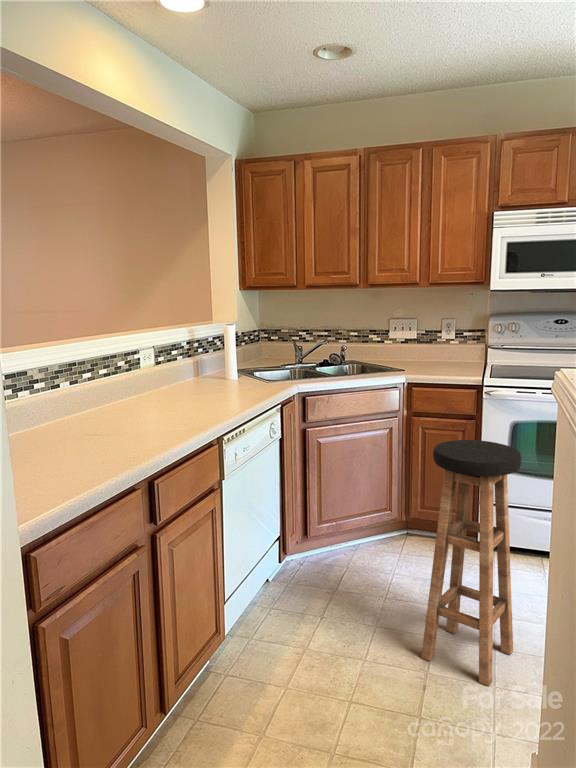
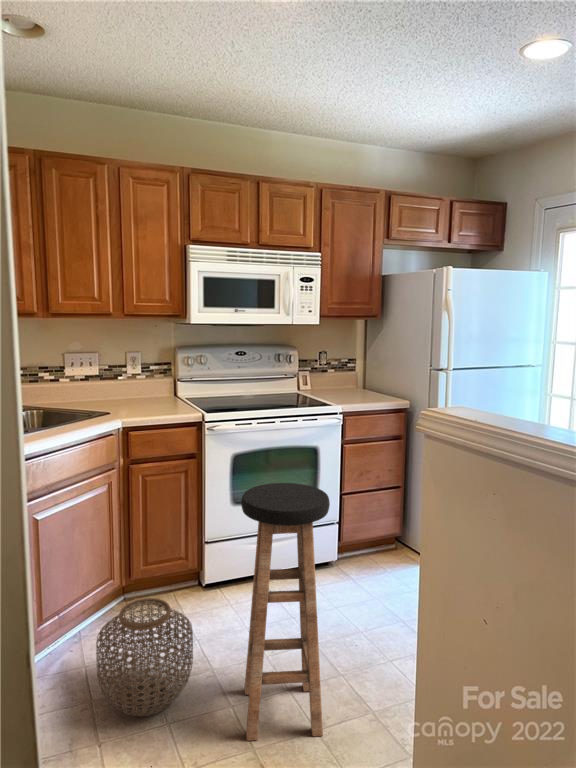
woven basket: none [333,519,410,612] -> present [96,598,193,716]

